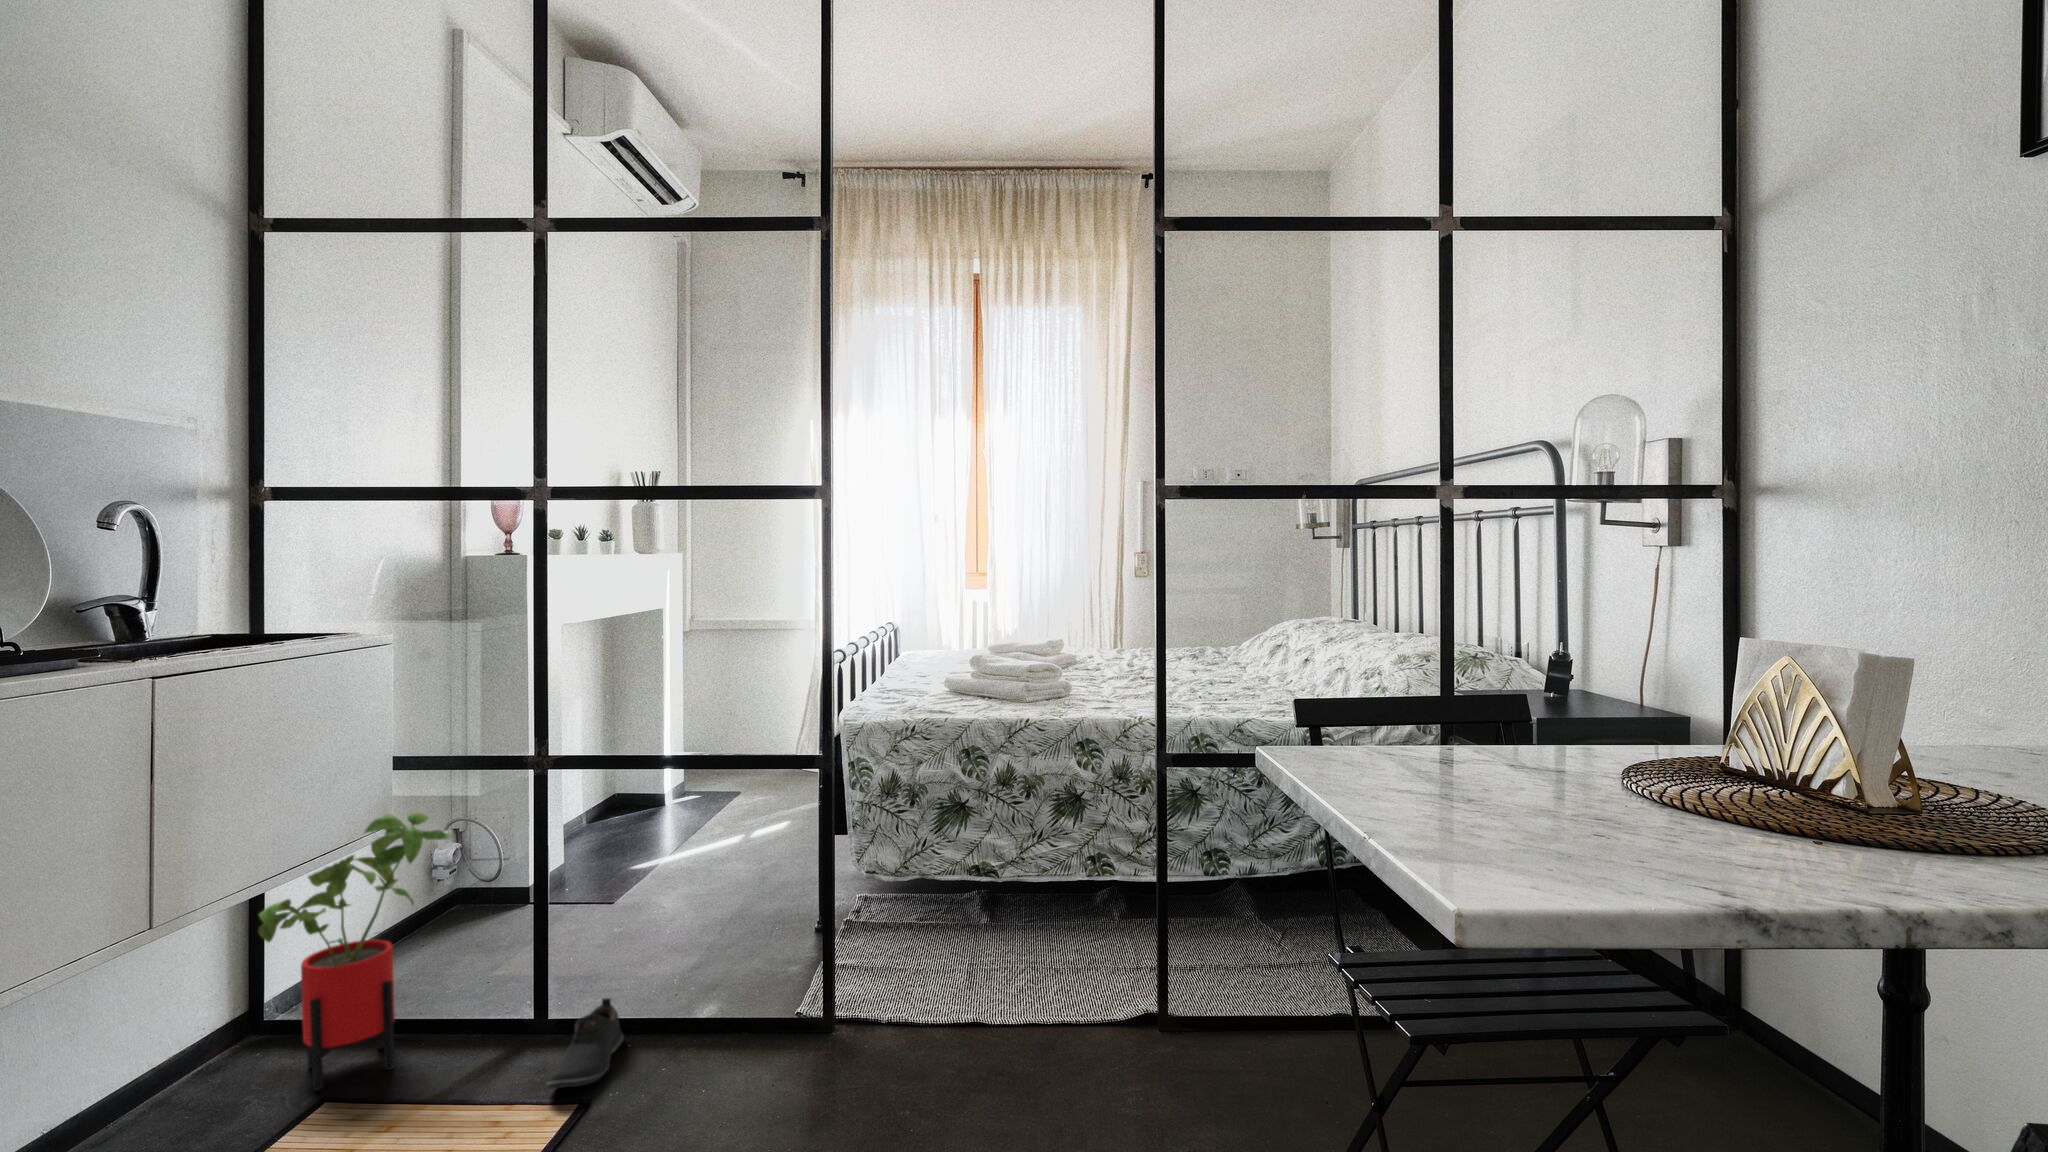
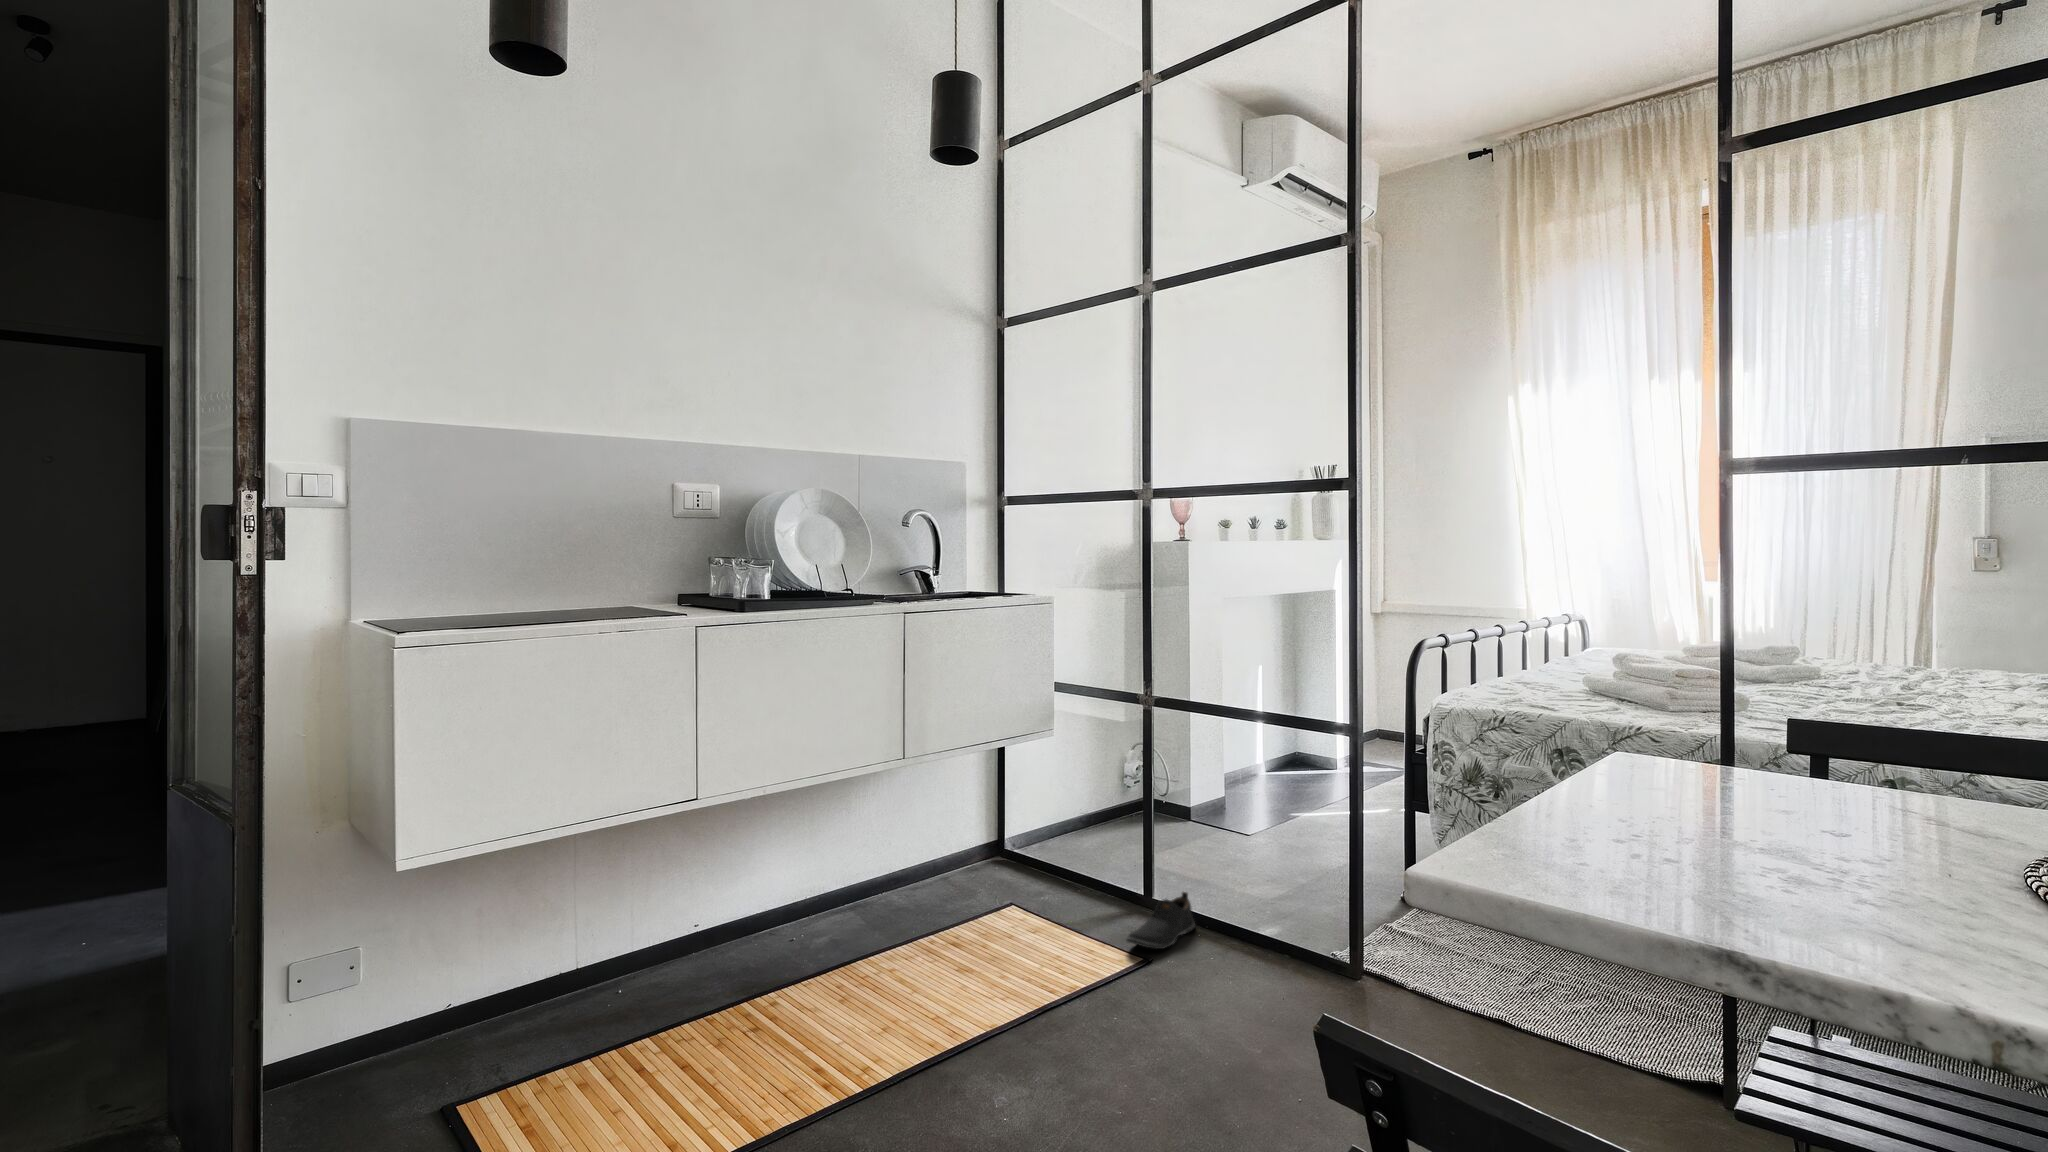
house plant: present [259,813,453,1091] -> none [980,720,1094,898]

